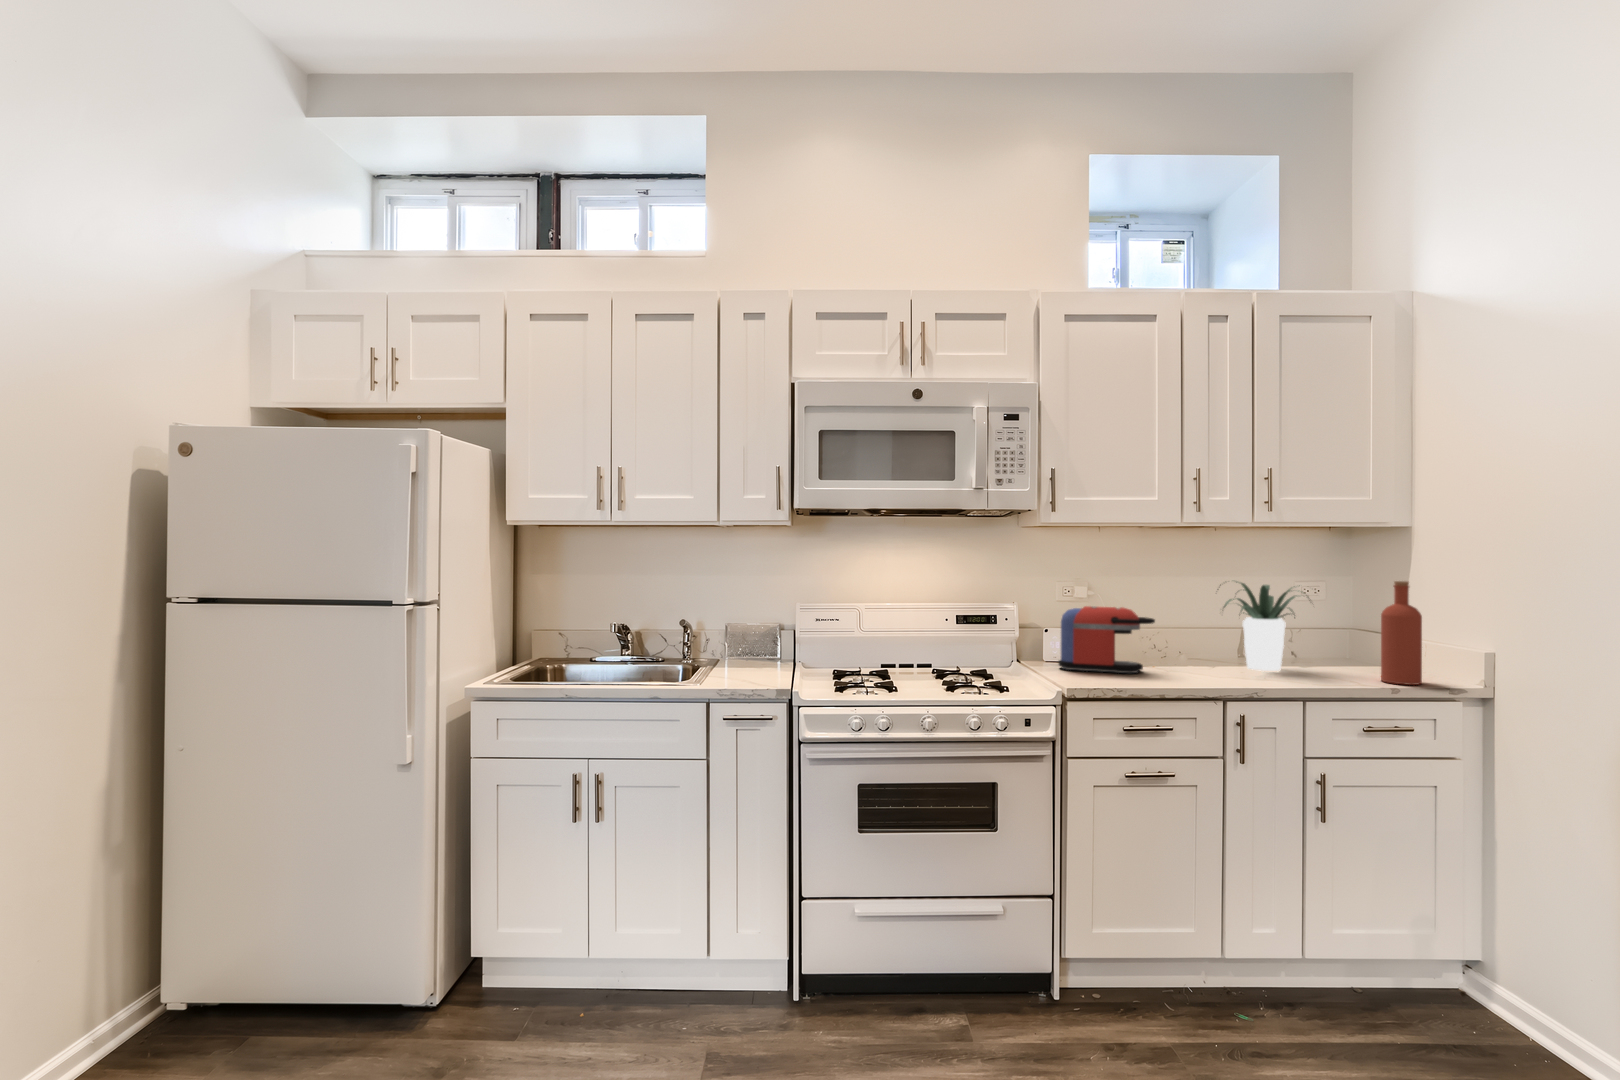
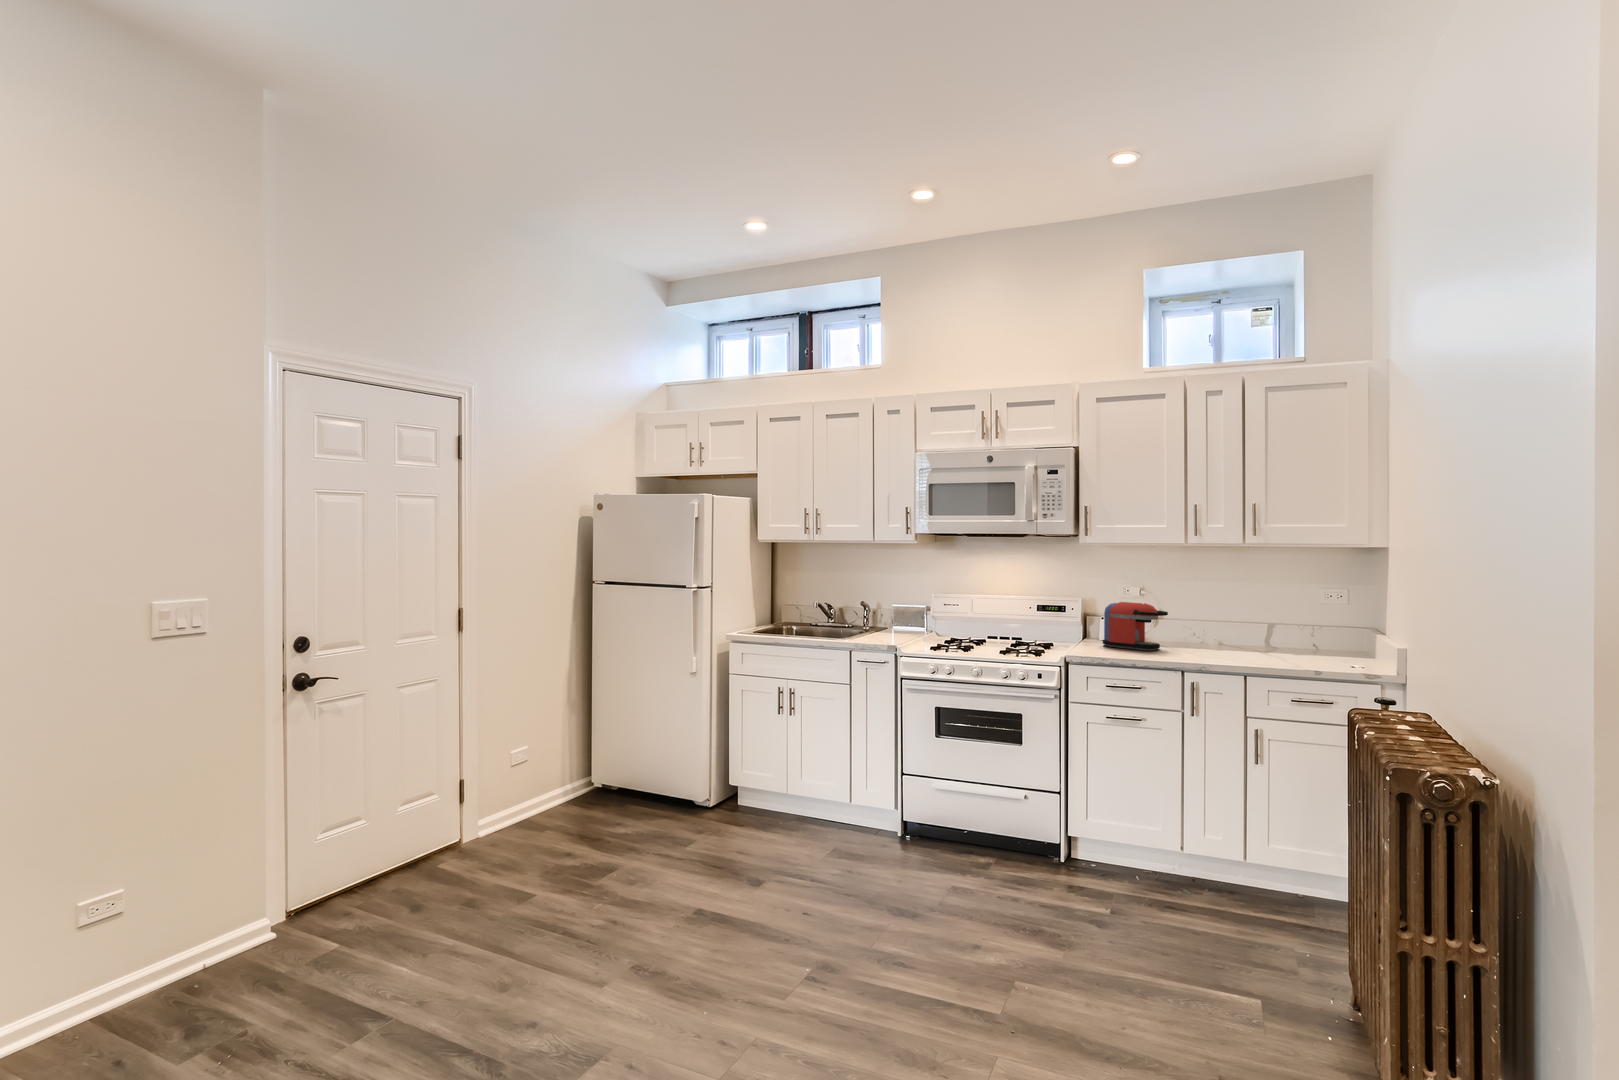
bottle: present [1381,581,1422,685] -> none [1329,590,1360,669]
potted plant: present [1220,582,1295,671] -> none [1218,586,1307,655]

